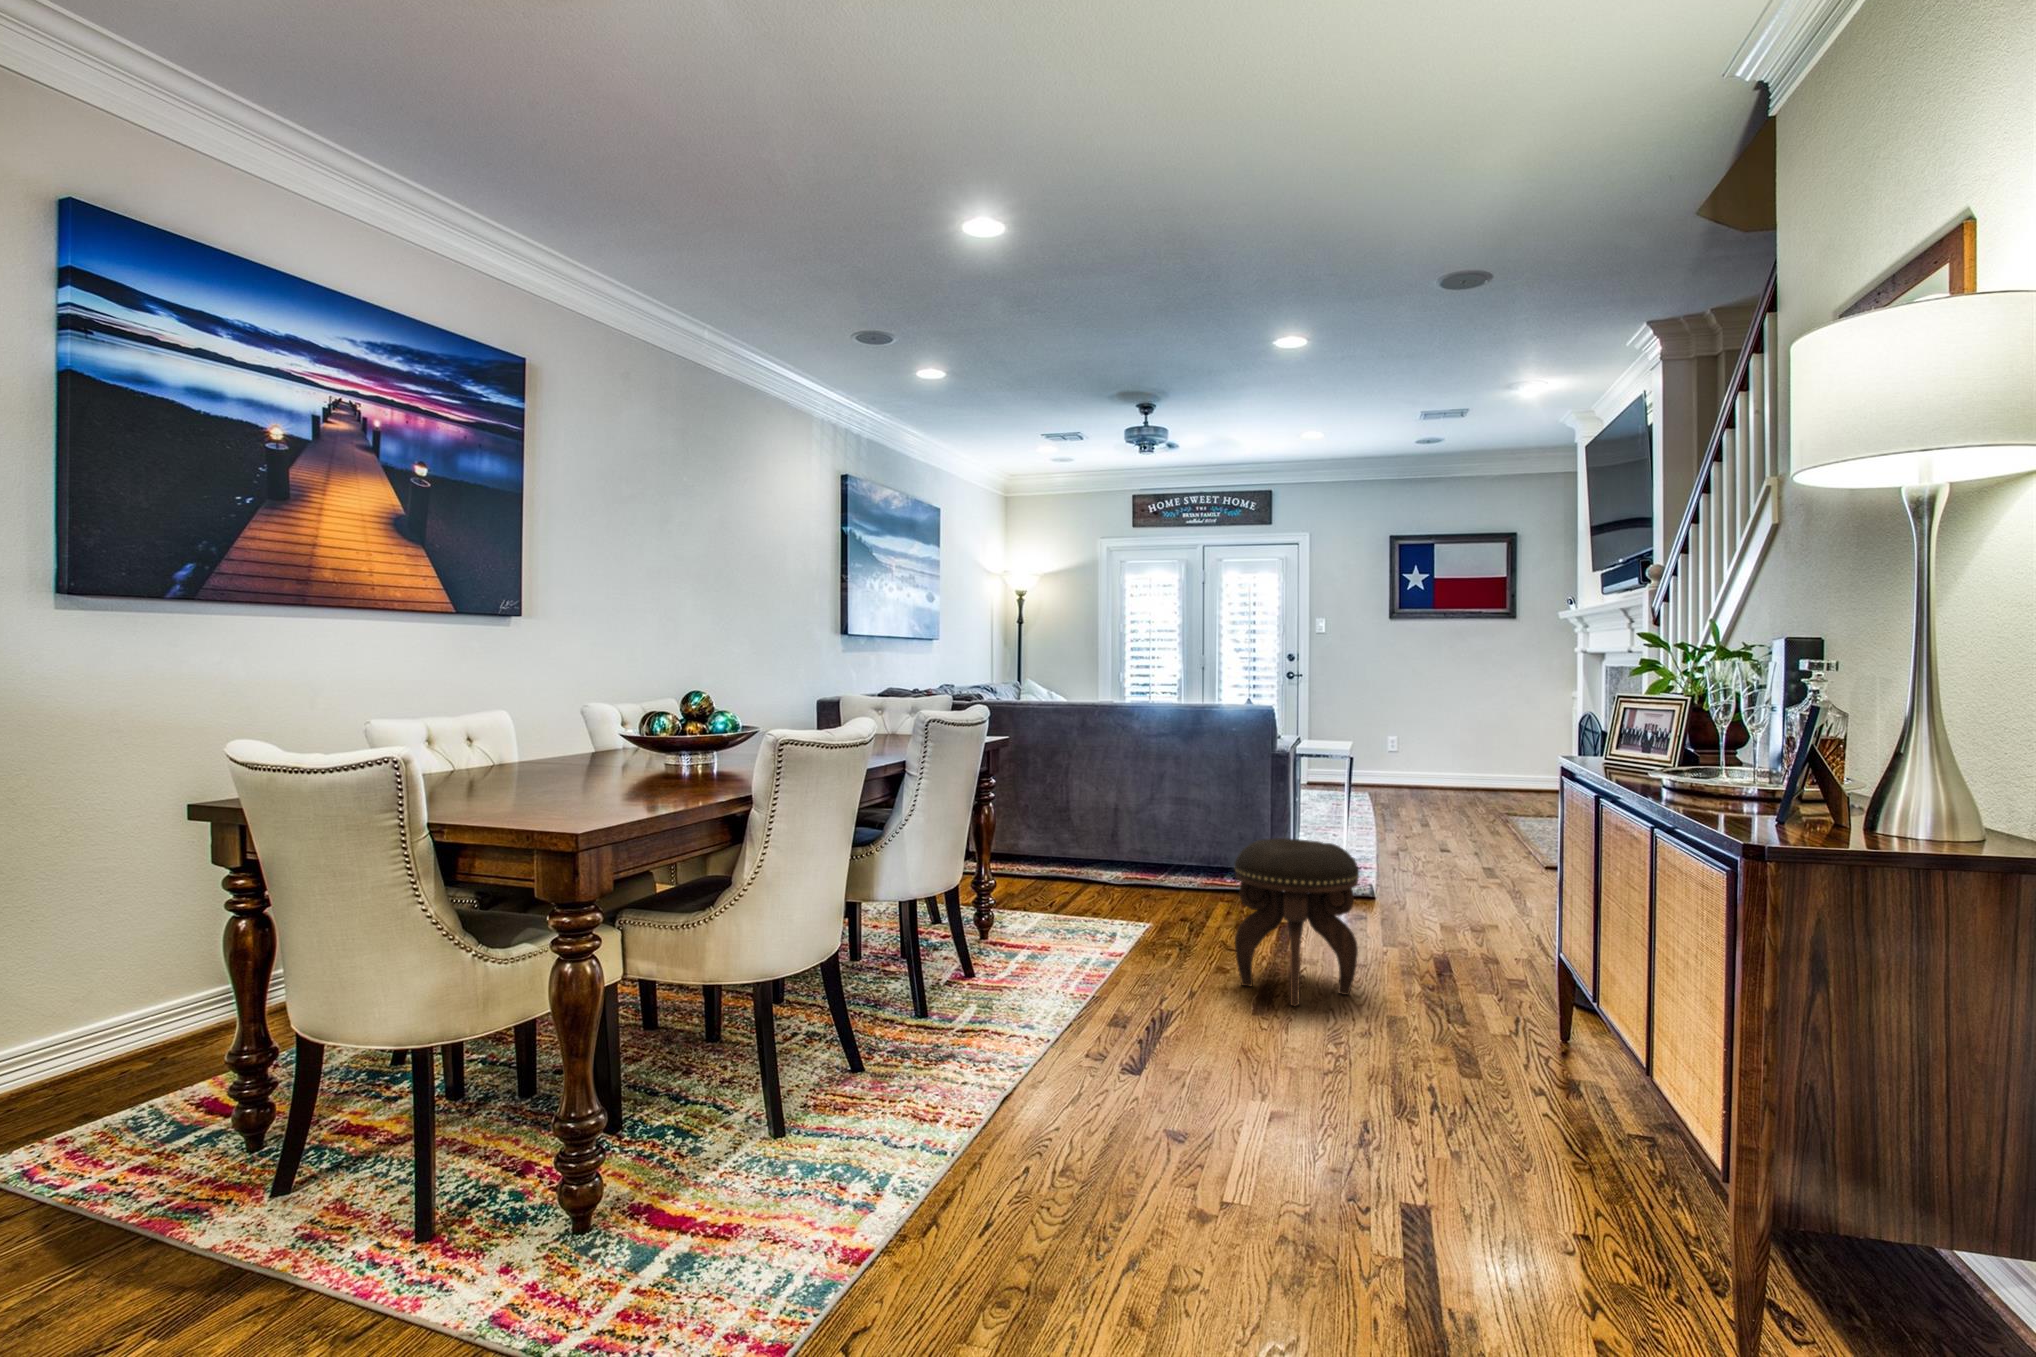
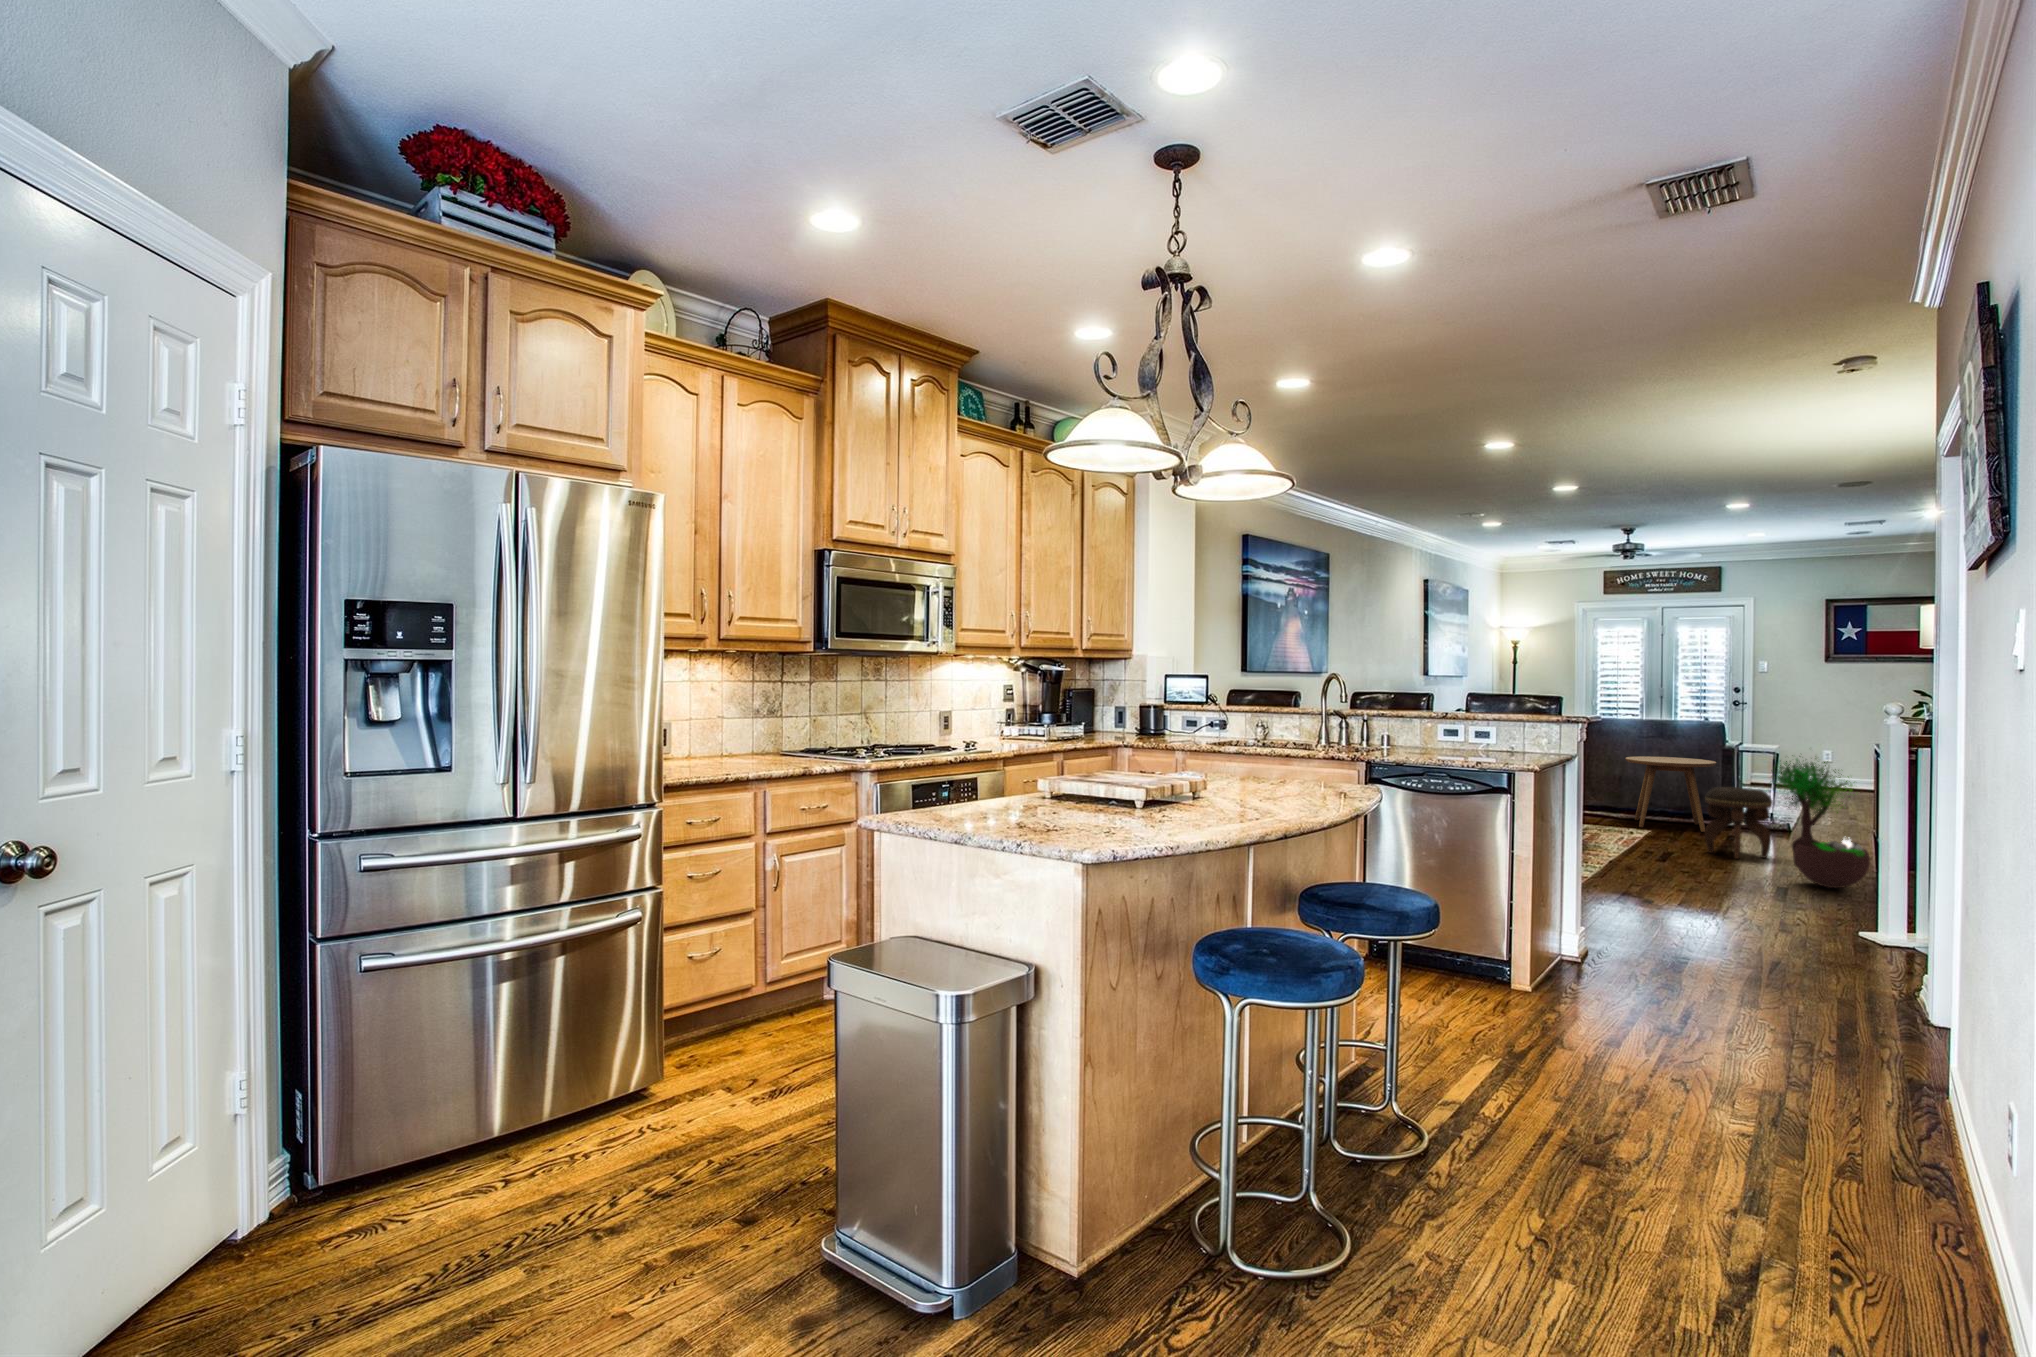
potted tree: none [1364,759,1597,1137] -> present [1771,756,1870,888]
side table: none [1116,767,1260,910] -> present [1625,756,1716,832]

